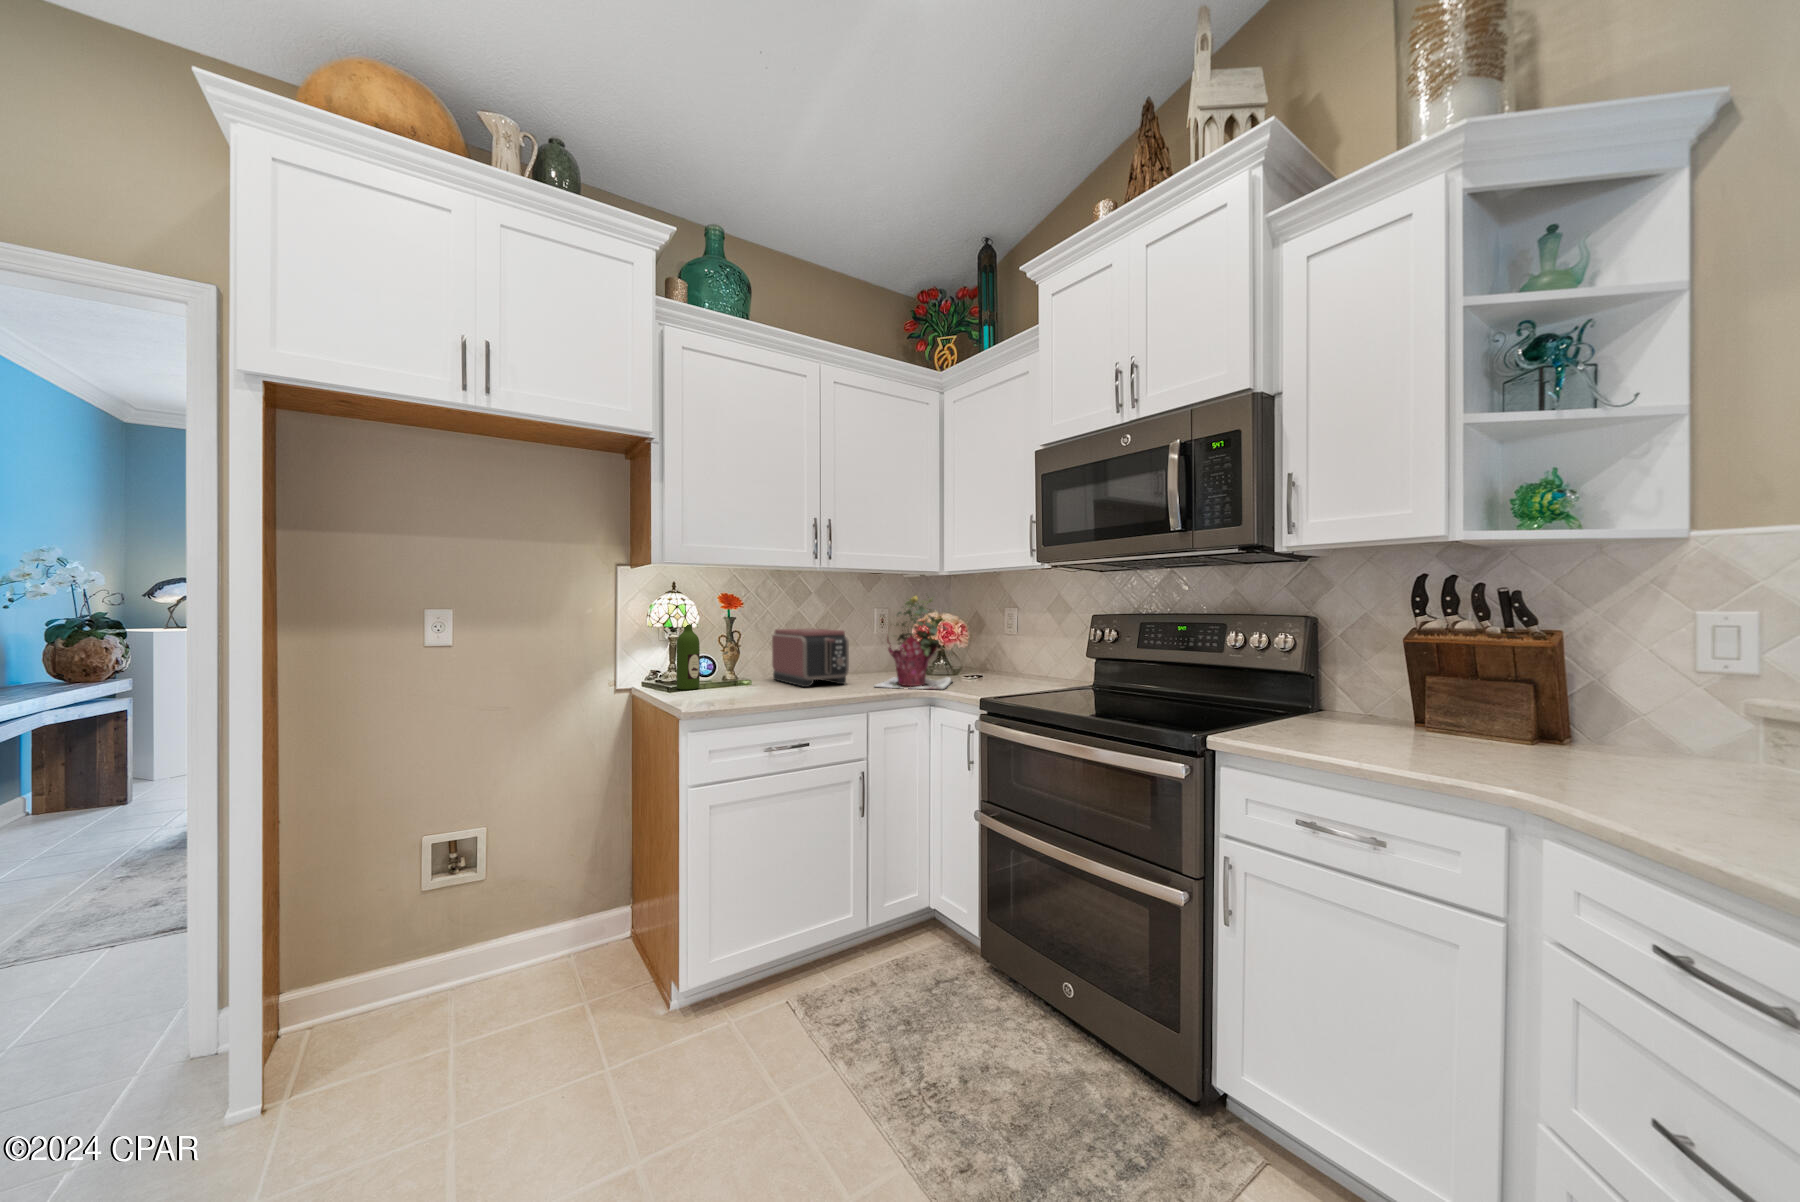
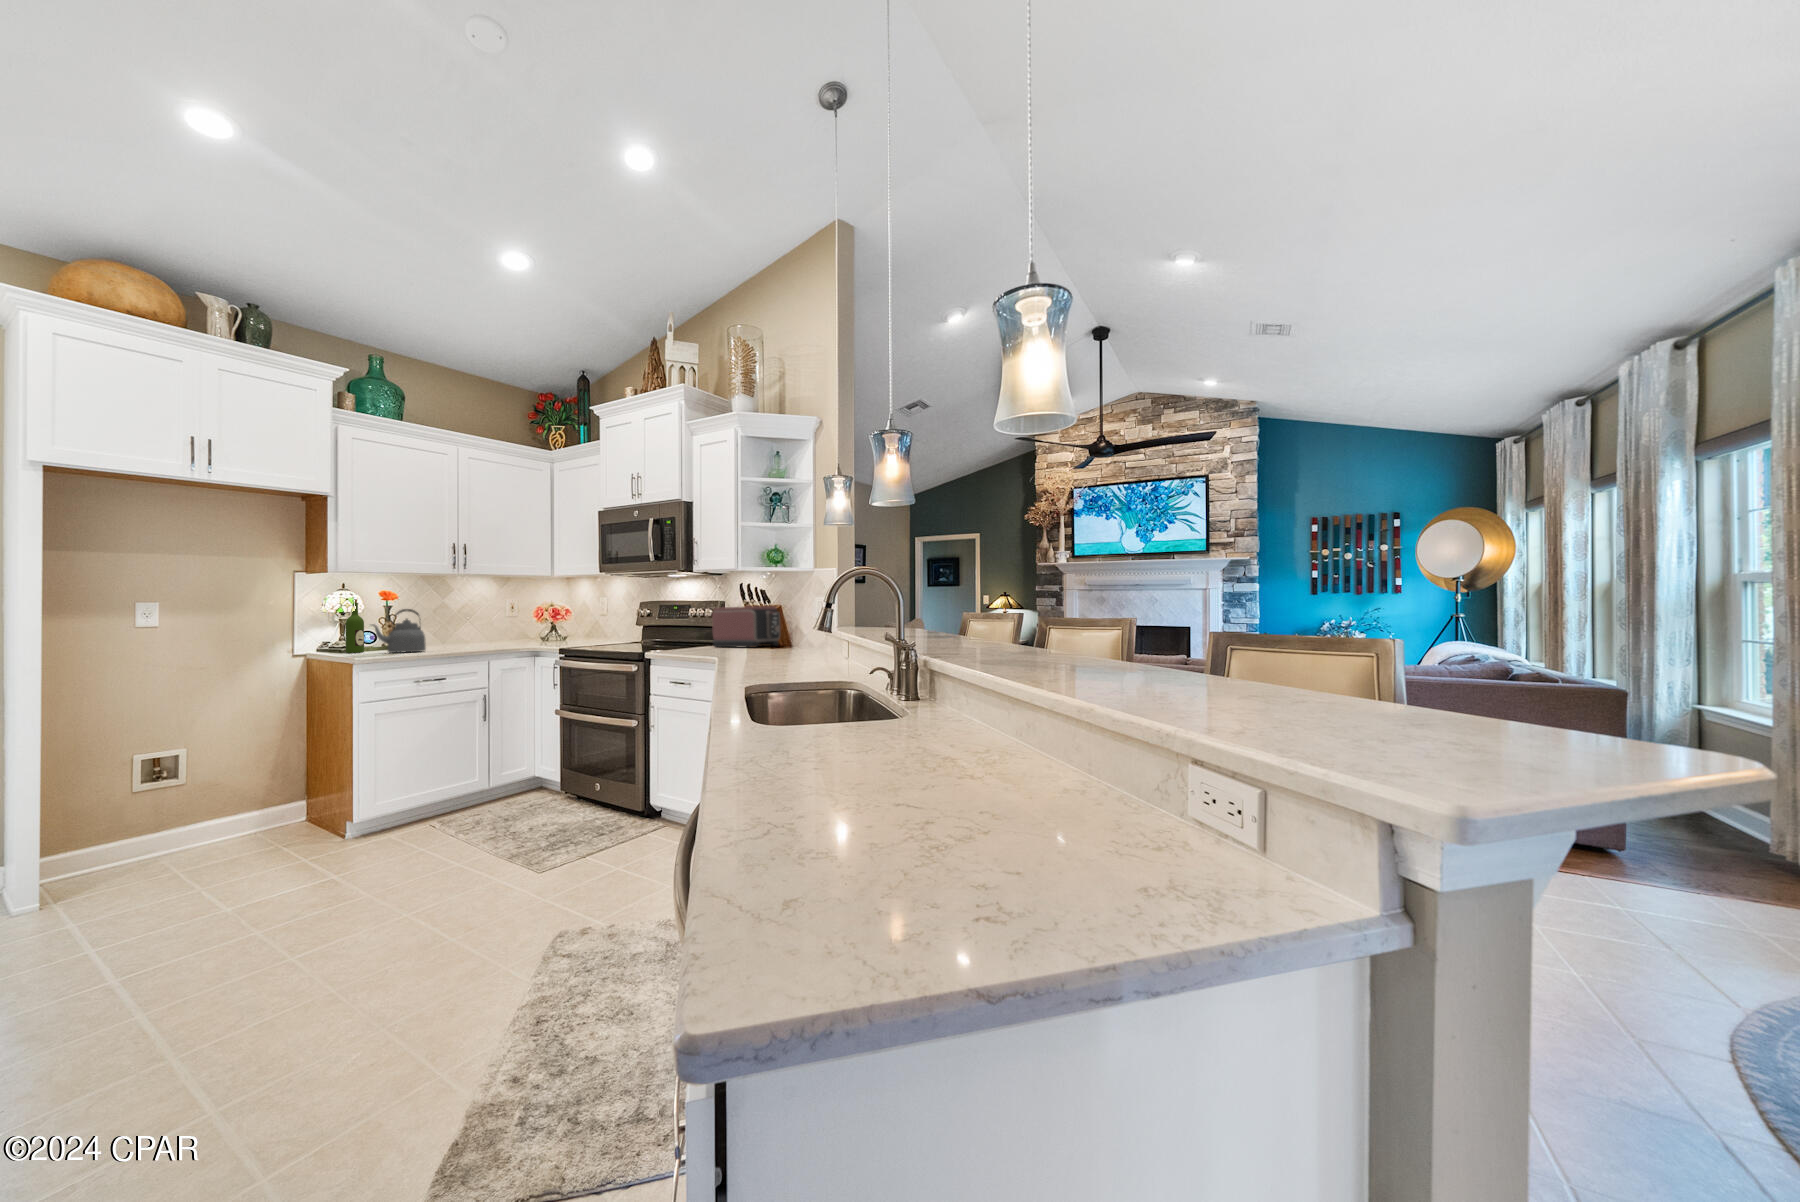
potted plant: present [874,596,952,689] -> none [496,591,558,648]
kettle: none [702,625,779,699] -> present [372,609,426,653]
toaster: present [772,629,849,687] -> present [712,606,780,647]

